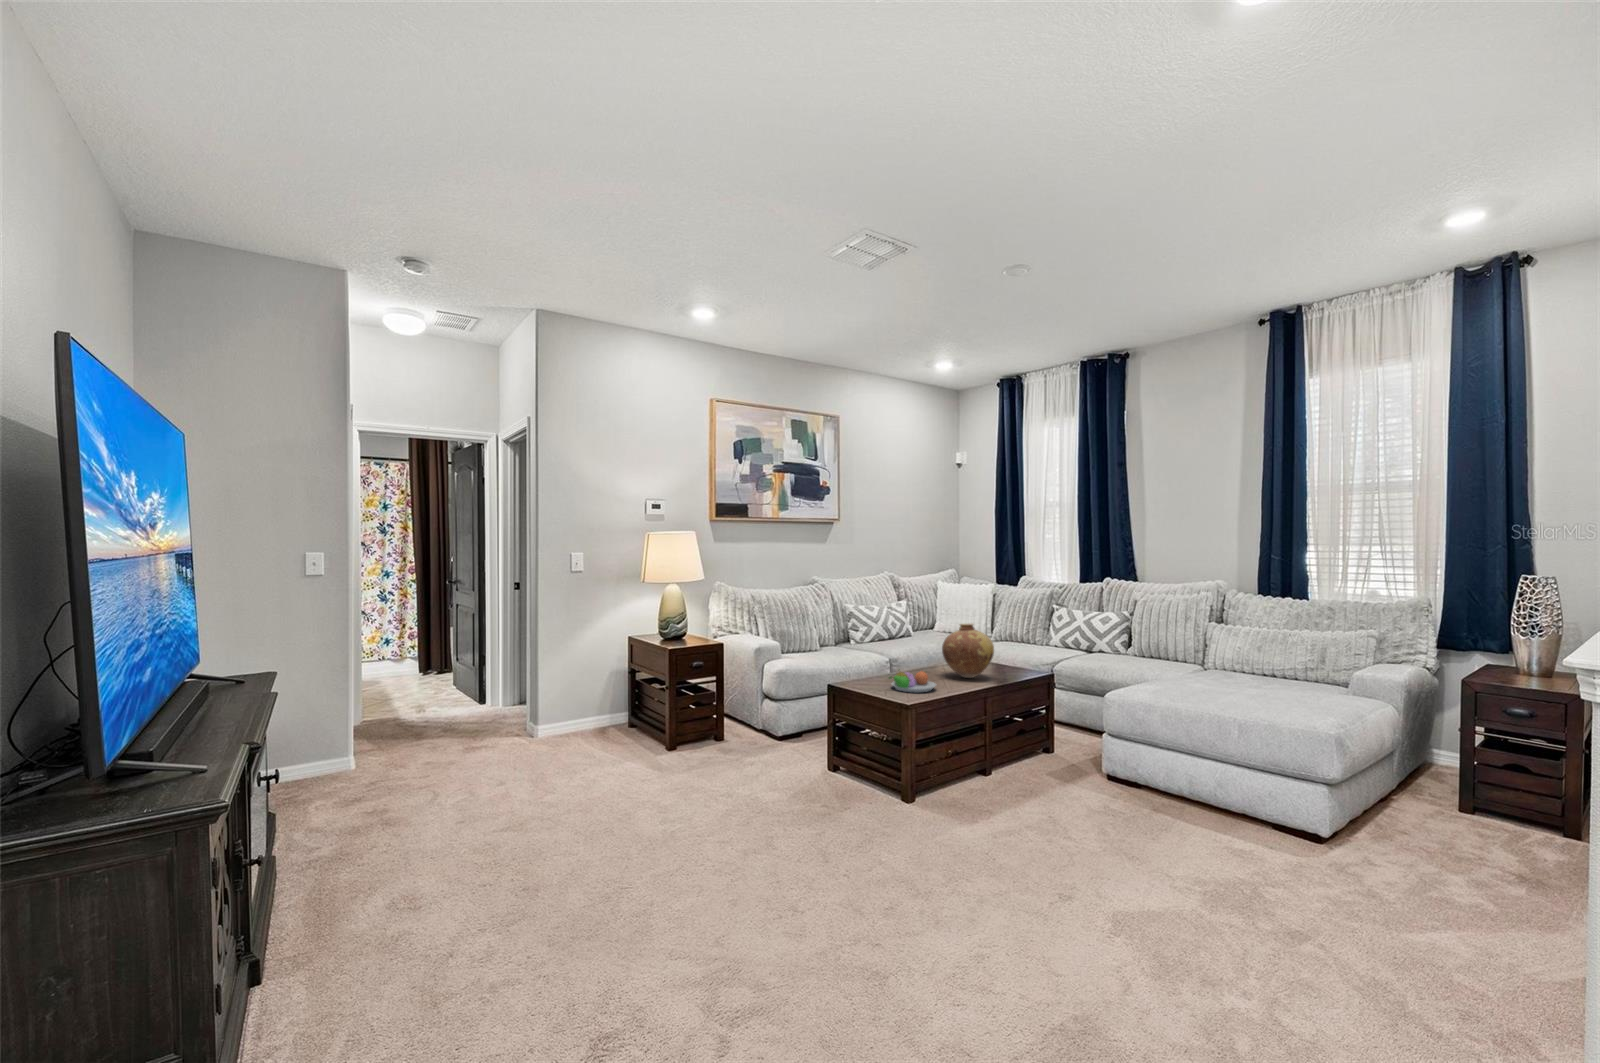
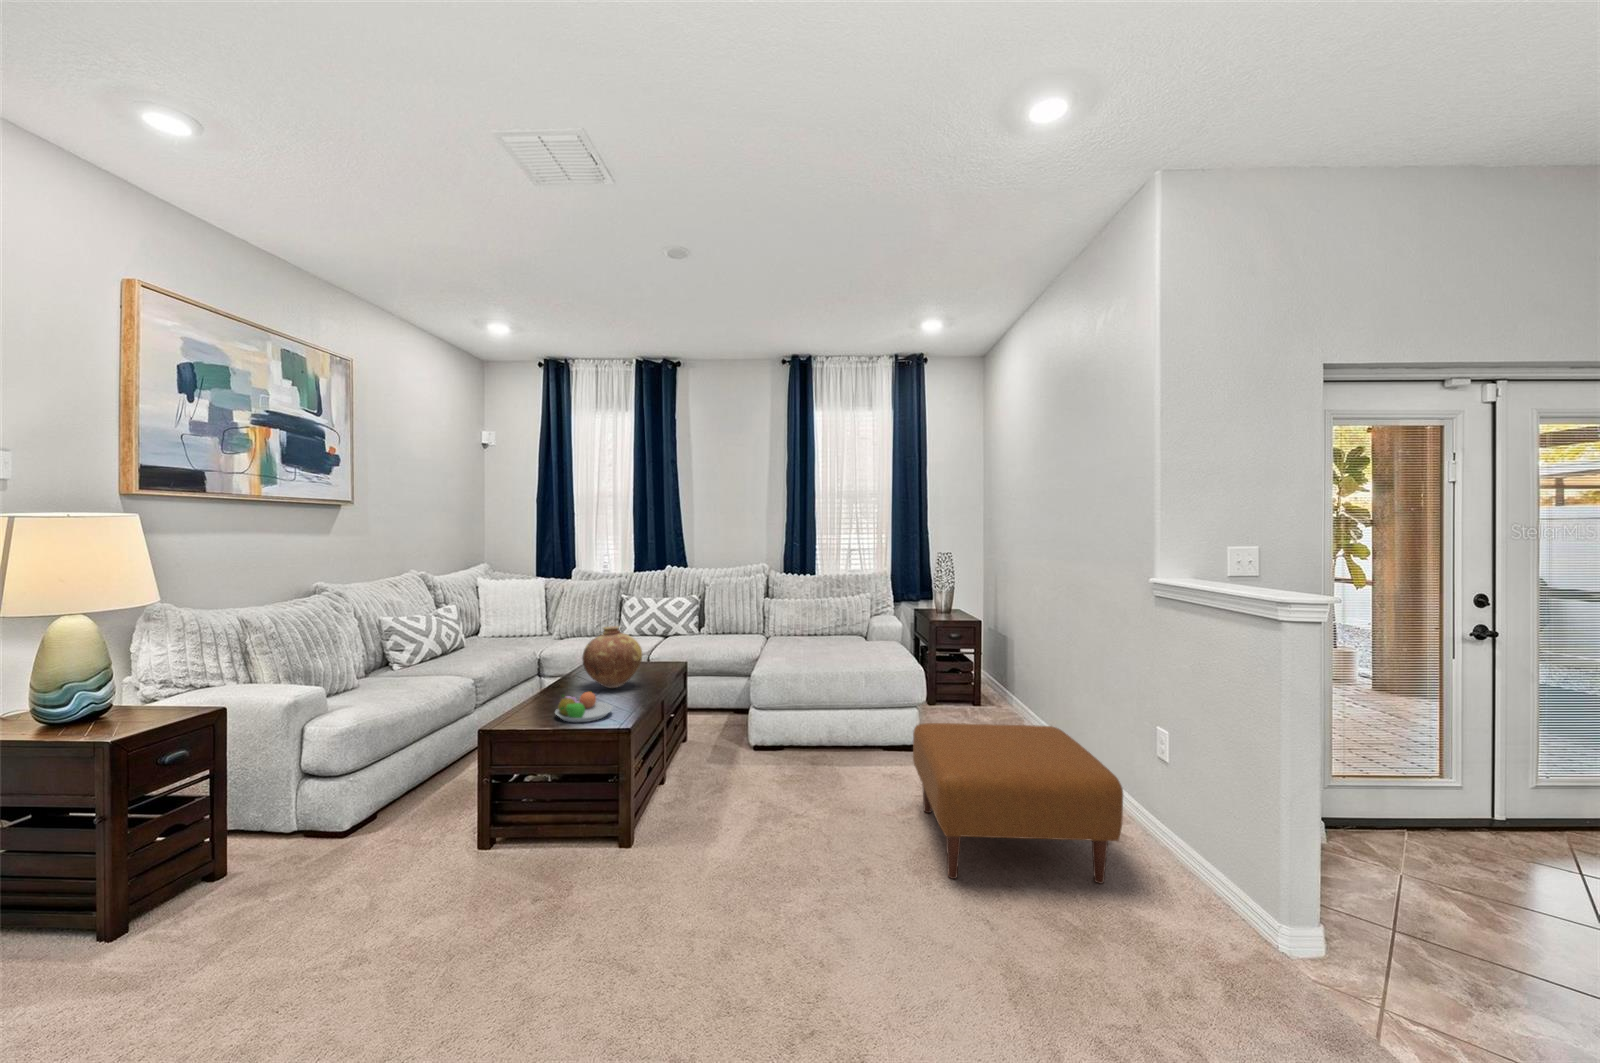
ottoman: none [1150,762,1450,995] -> present [913,723,1123,883]

